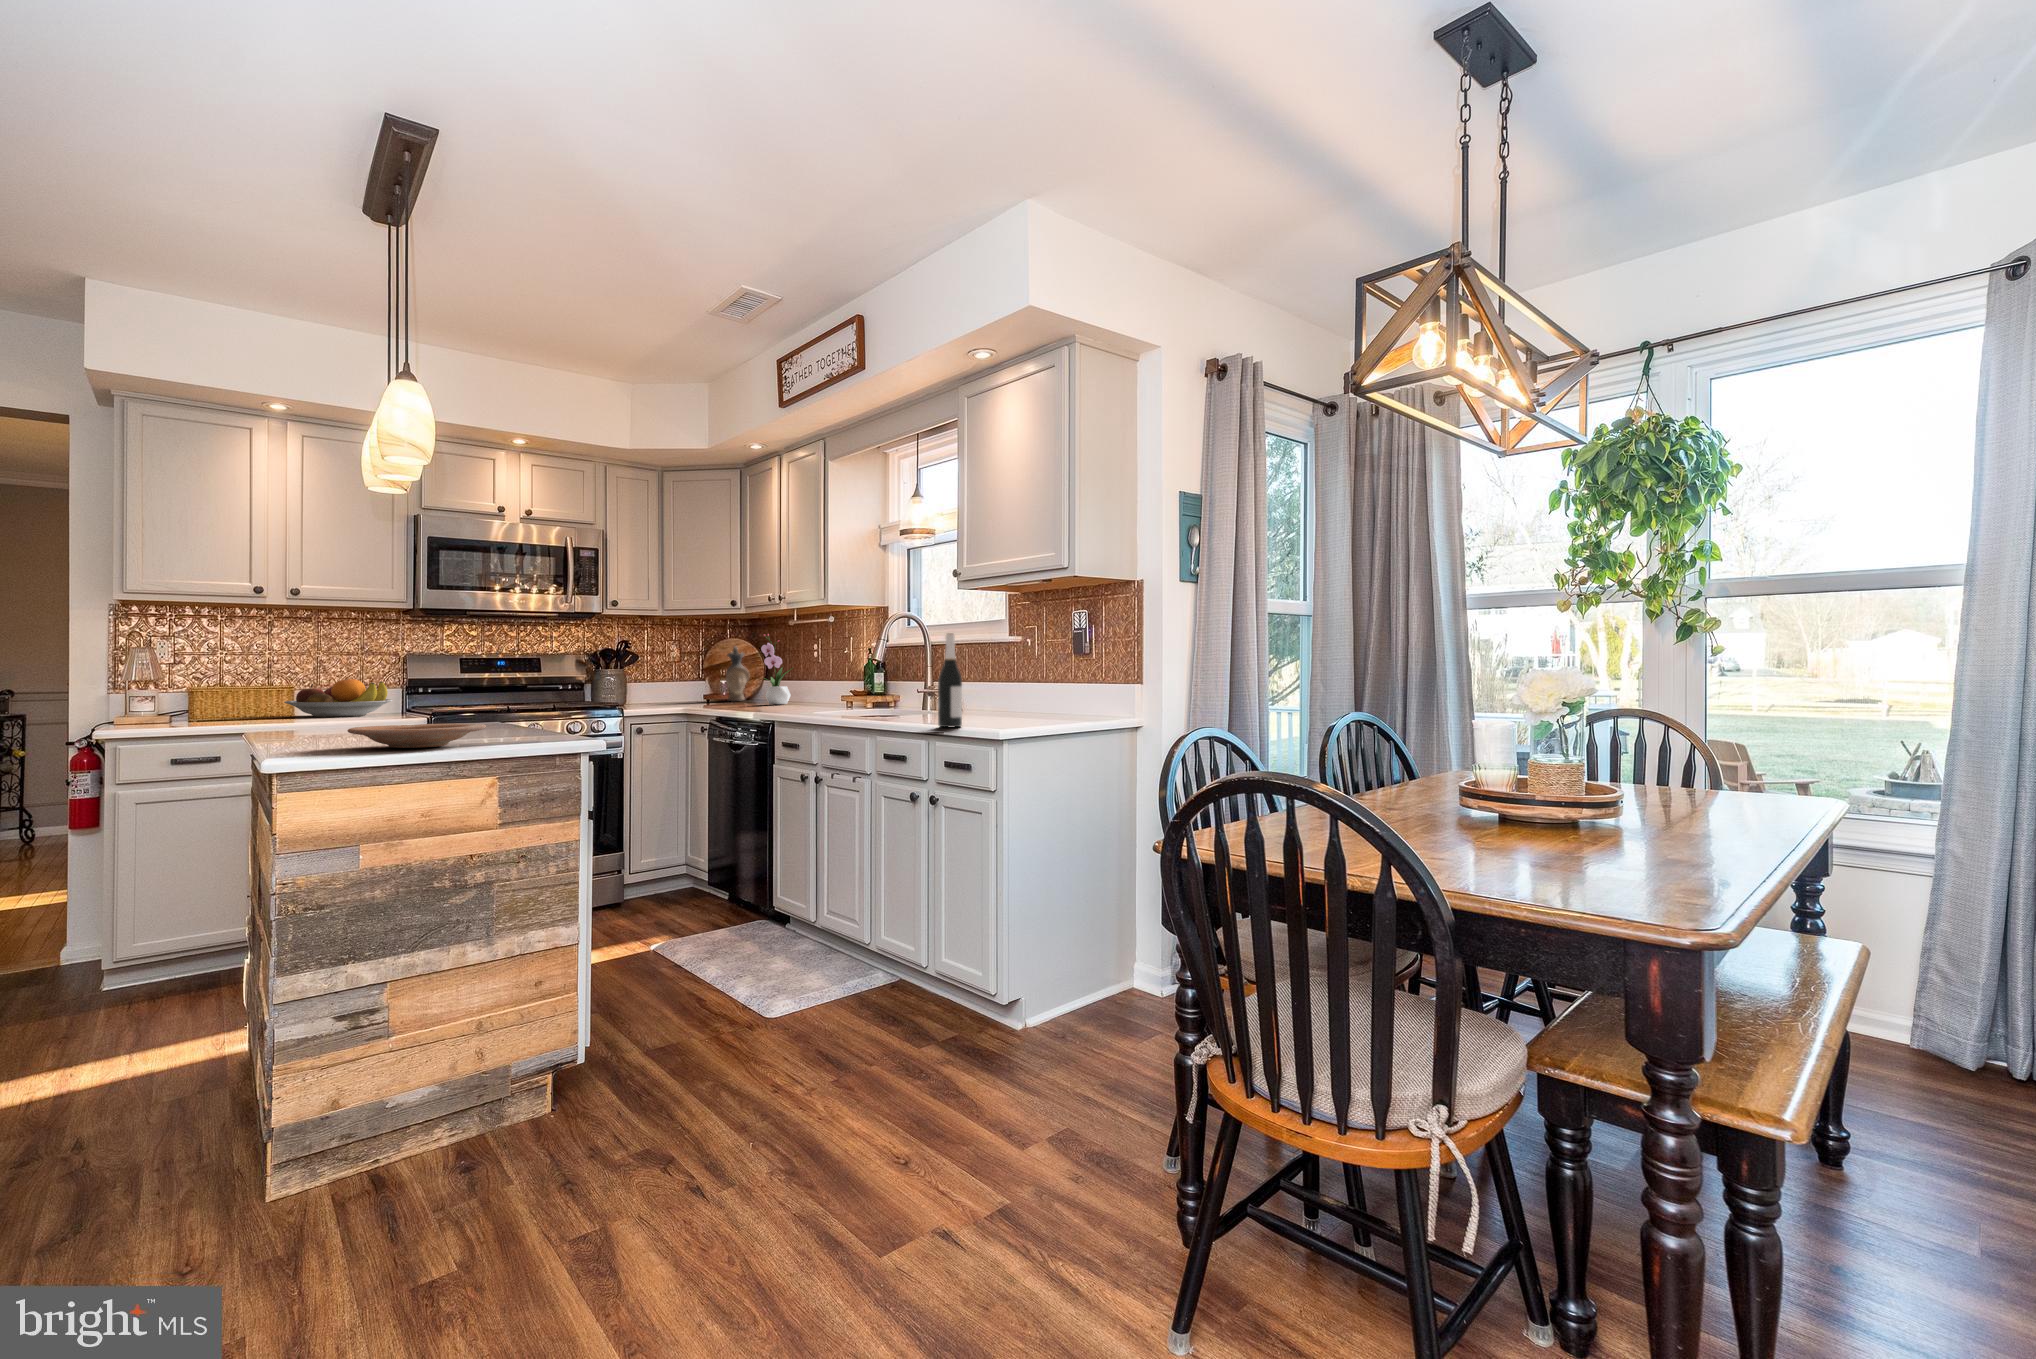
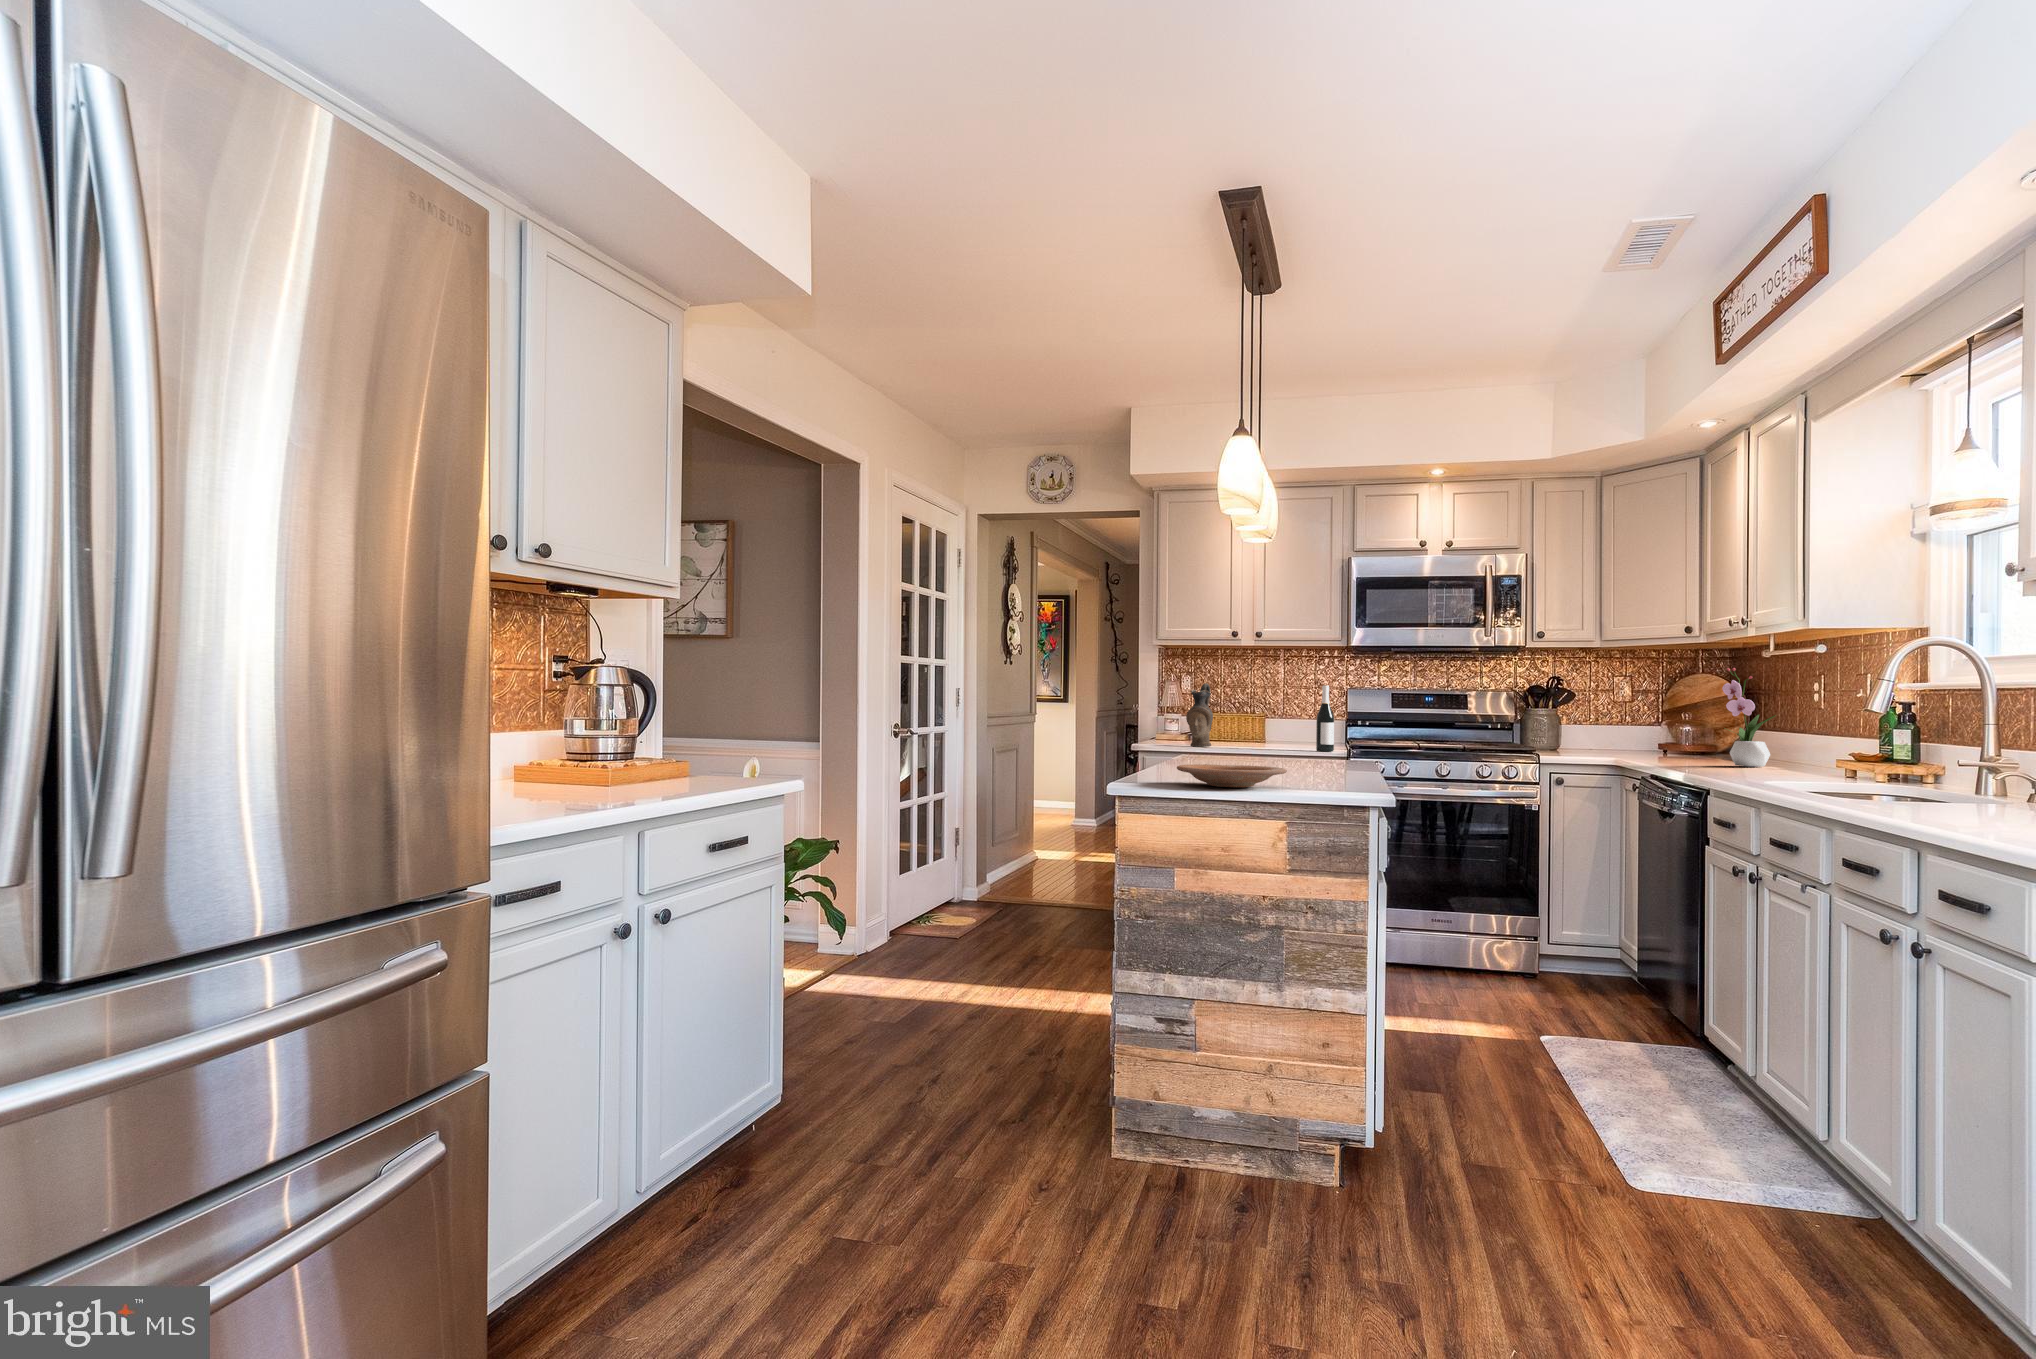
wine bottle: present [938,633,962,727] -> present [1316,685,1334,752]
ceramic pitcher: present [726,646,749,701] -> present [1186,683,1213,746]
fruit bowl: present [284,679,392,717] -> none [1218,717,1301,753]

